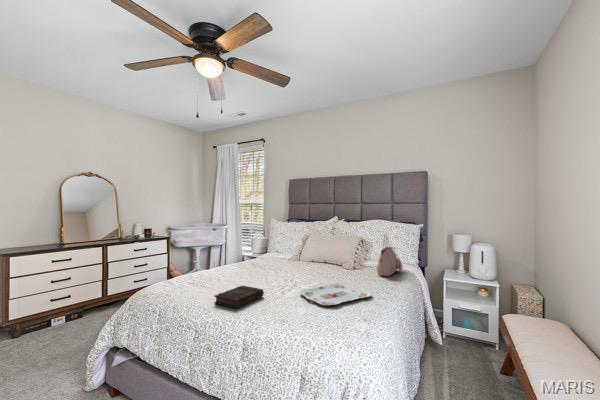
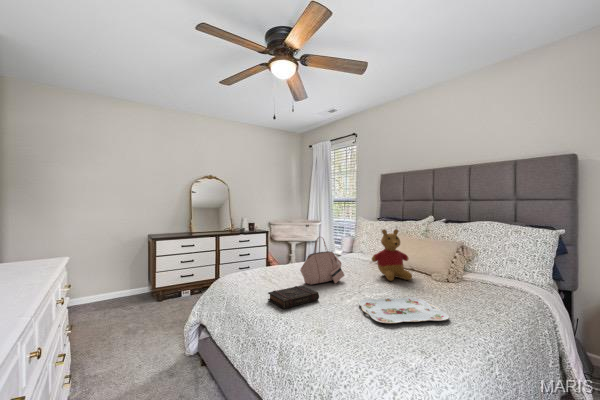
stuffed bear: none [296,228,330,273] -> present [372,229,412,281]
handbag: present [377,235,403,276] -> present [300,238,344,285]

